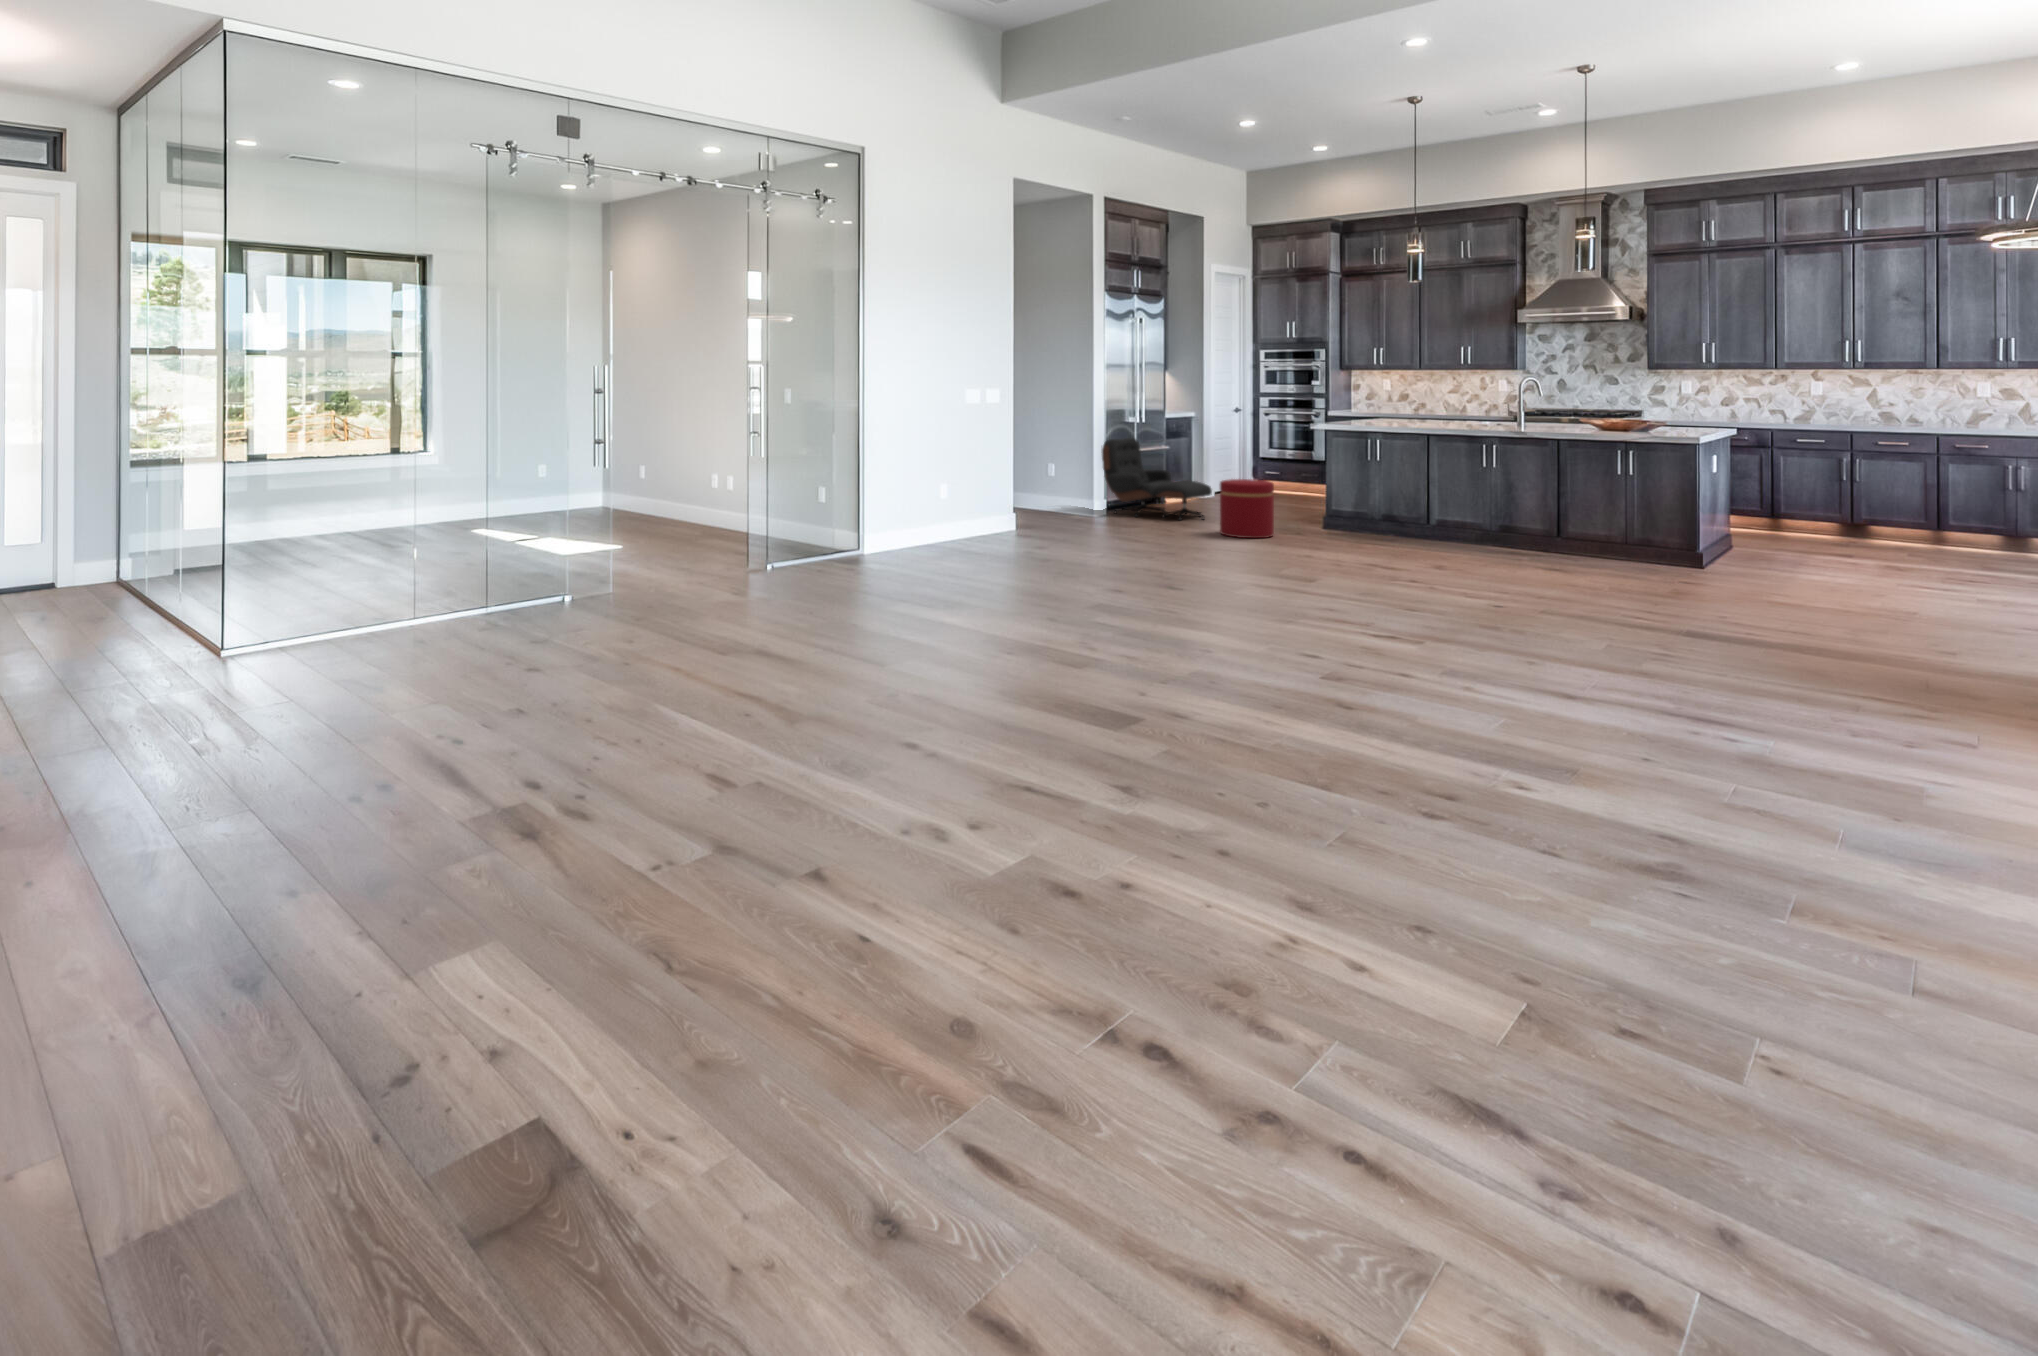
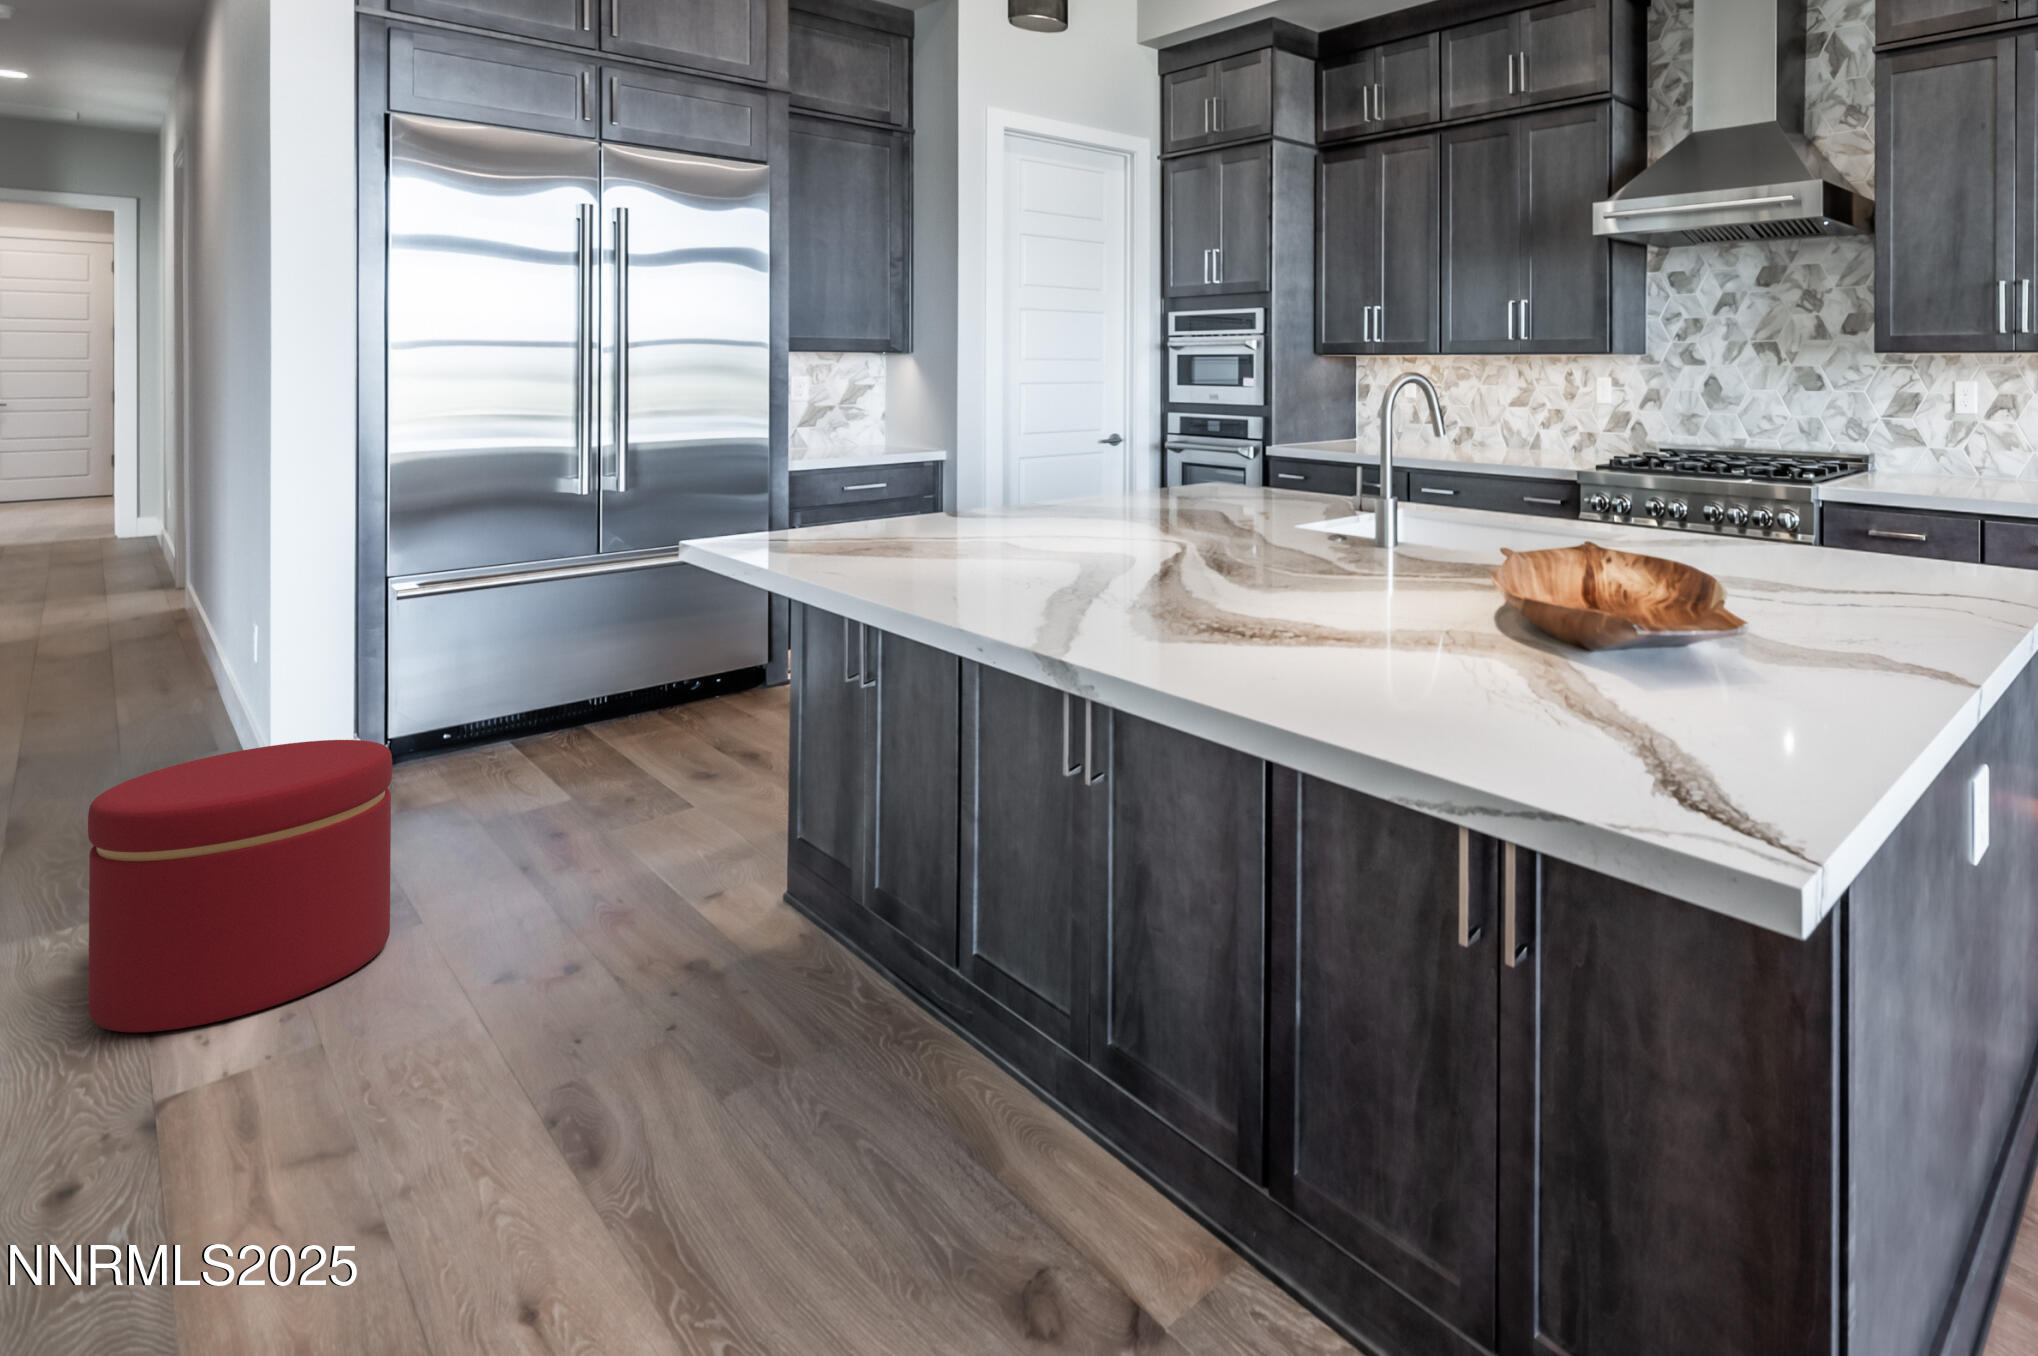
lounge chair: present [1102,438,1212,519] -> none [317,532,616,816]

